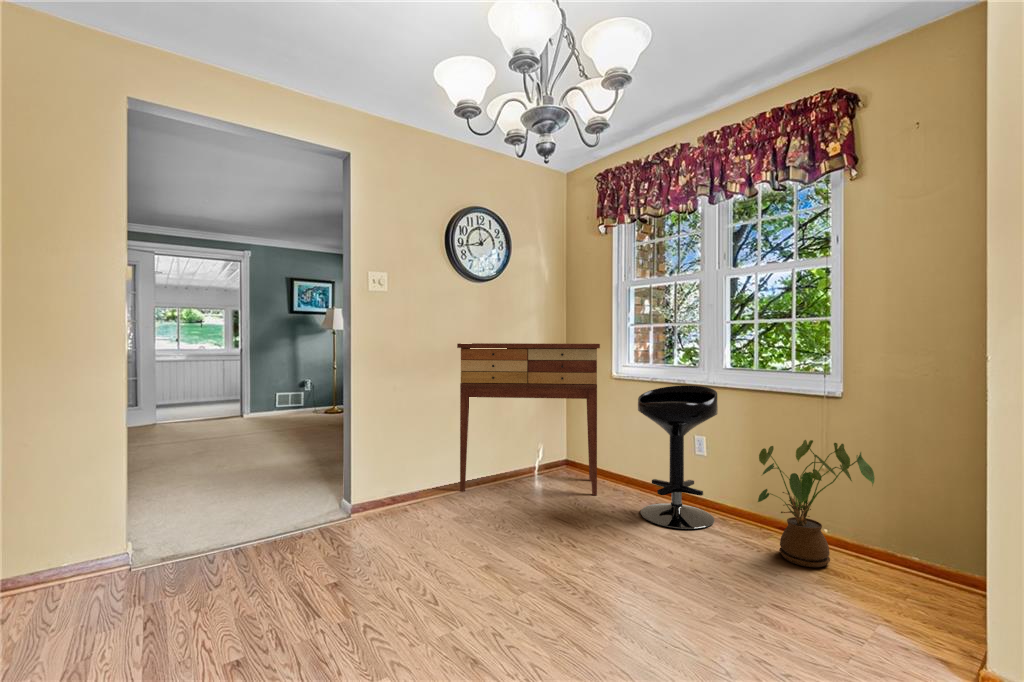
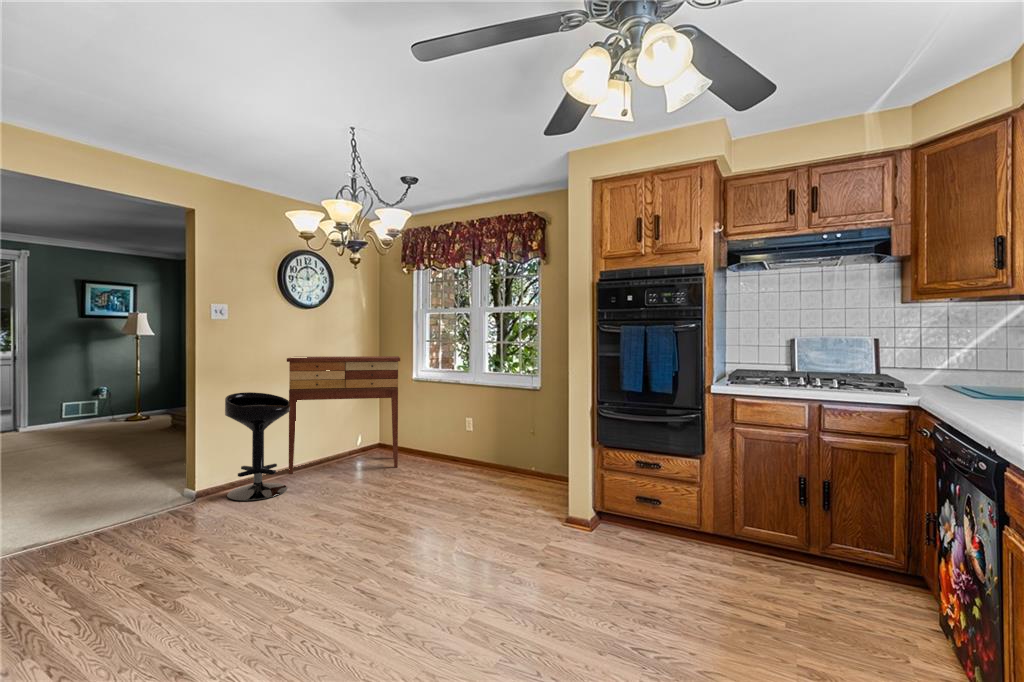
bar stool: present [638,385,718,529] -> present [225,392,290,501]
house plant: present [758,440,875,567] -> none [492,418,551,492]

